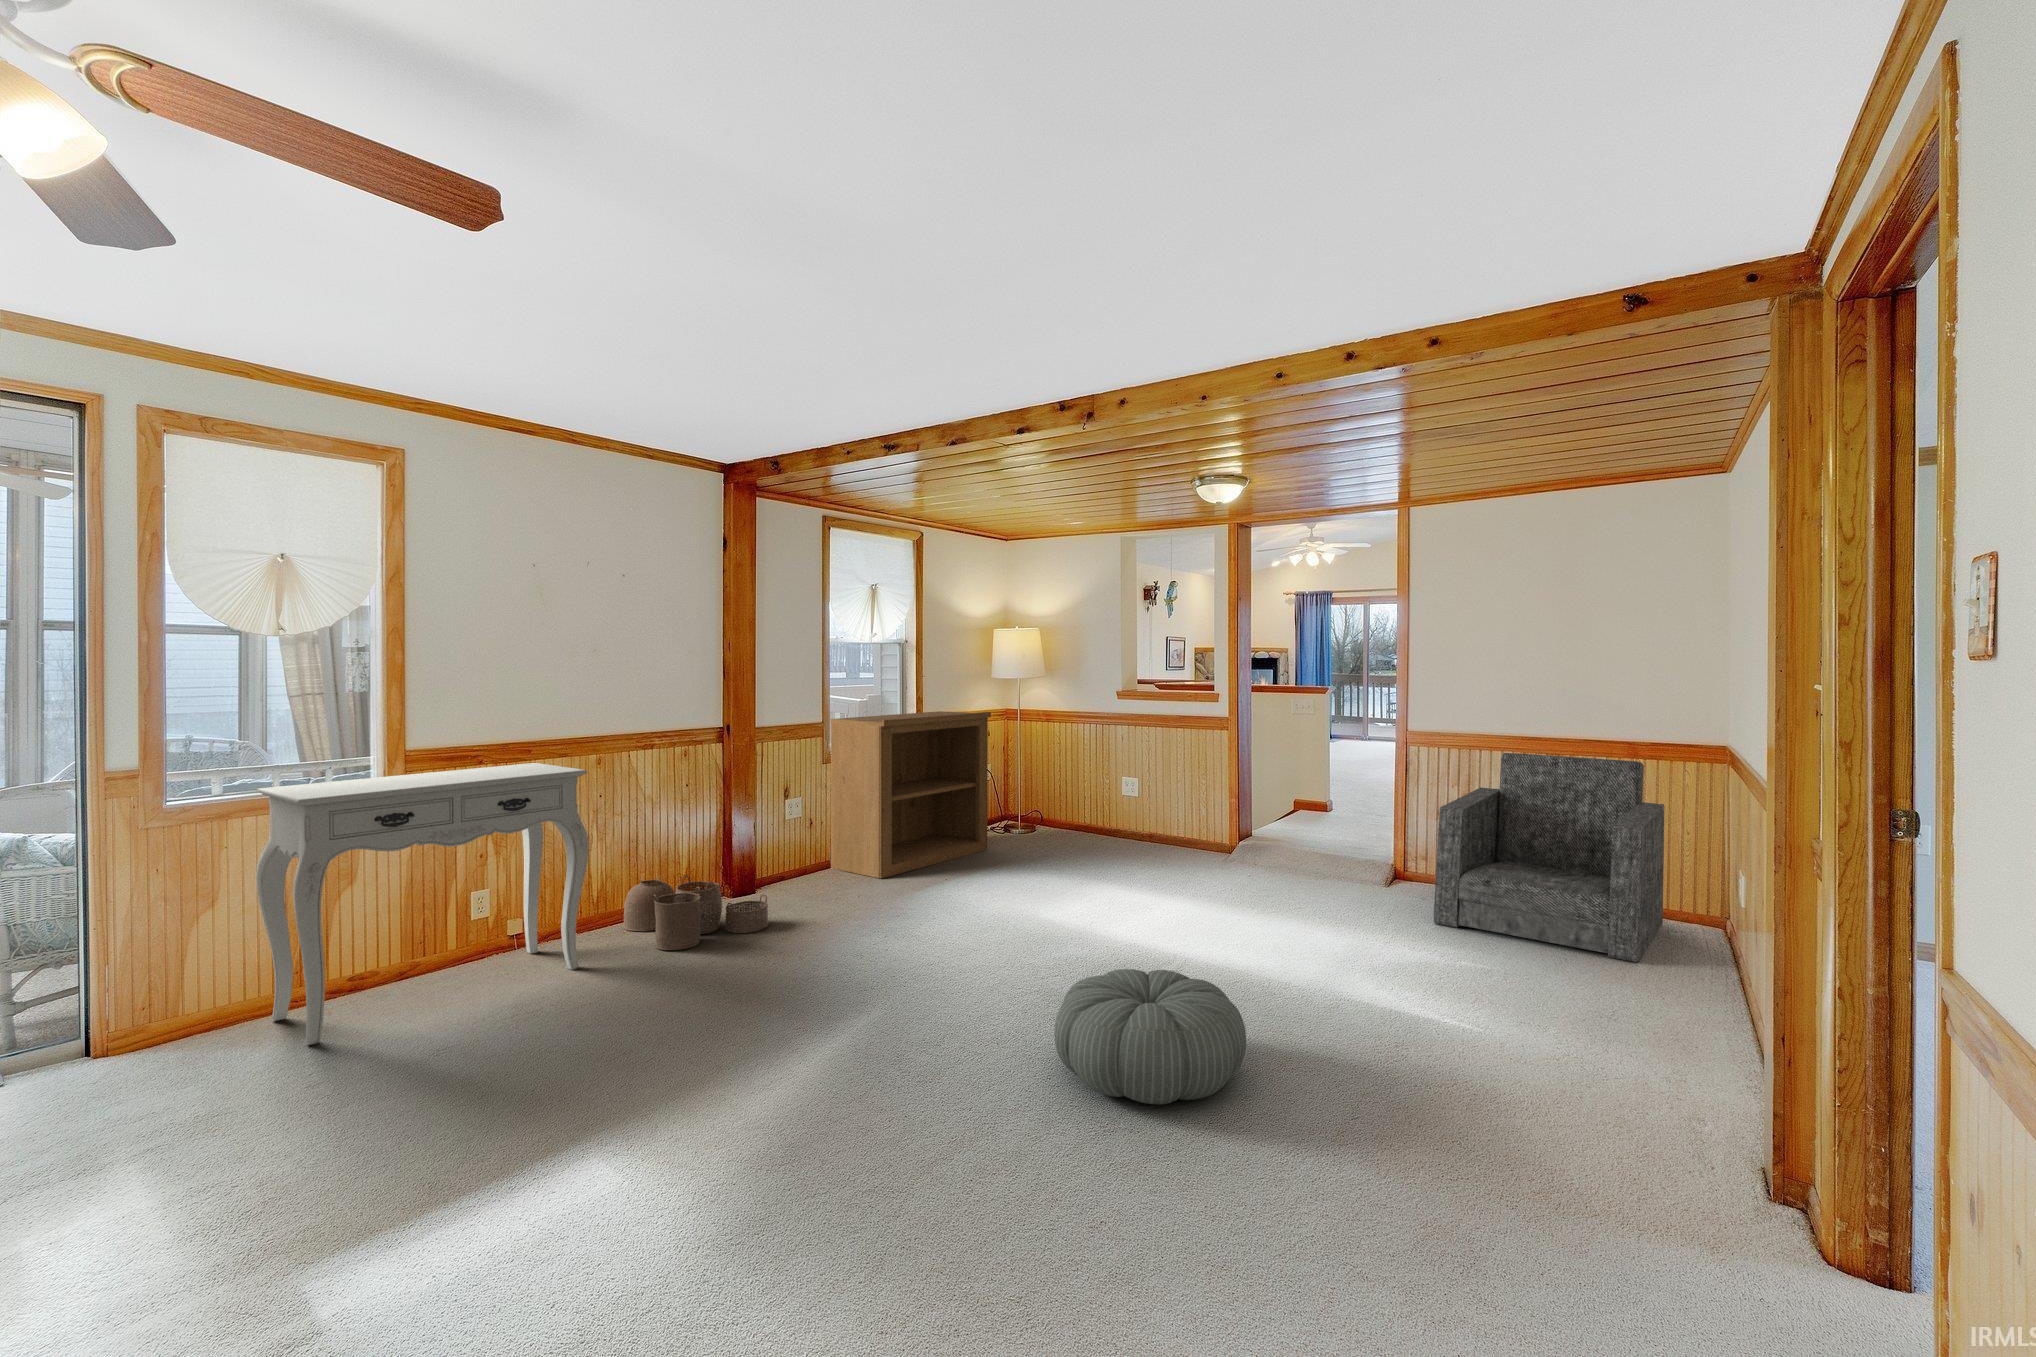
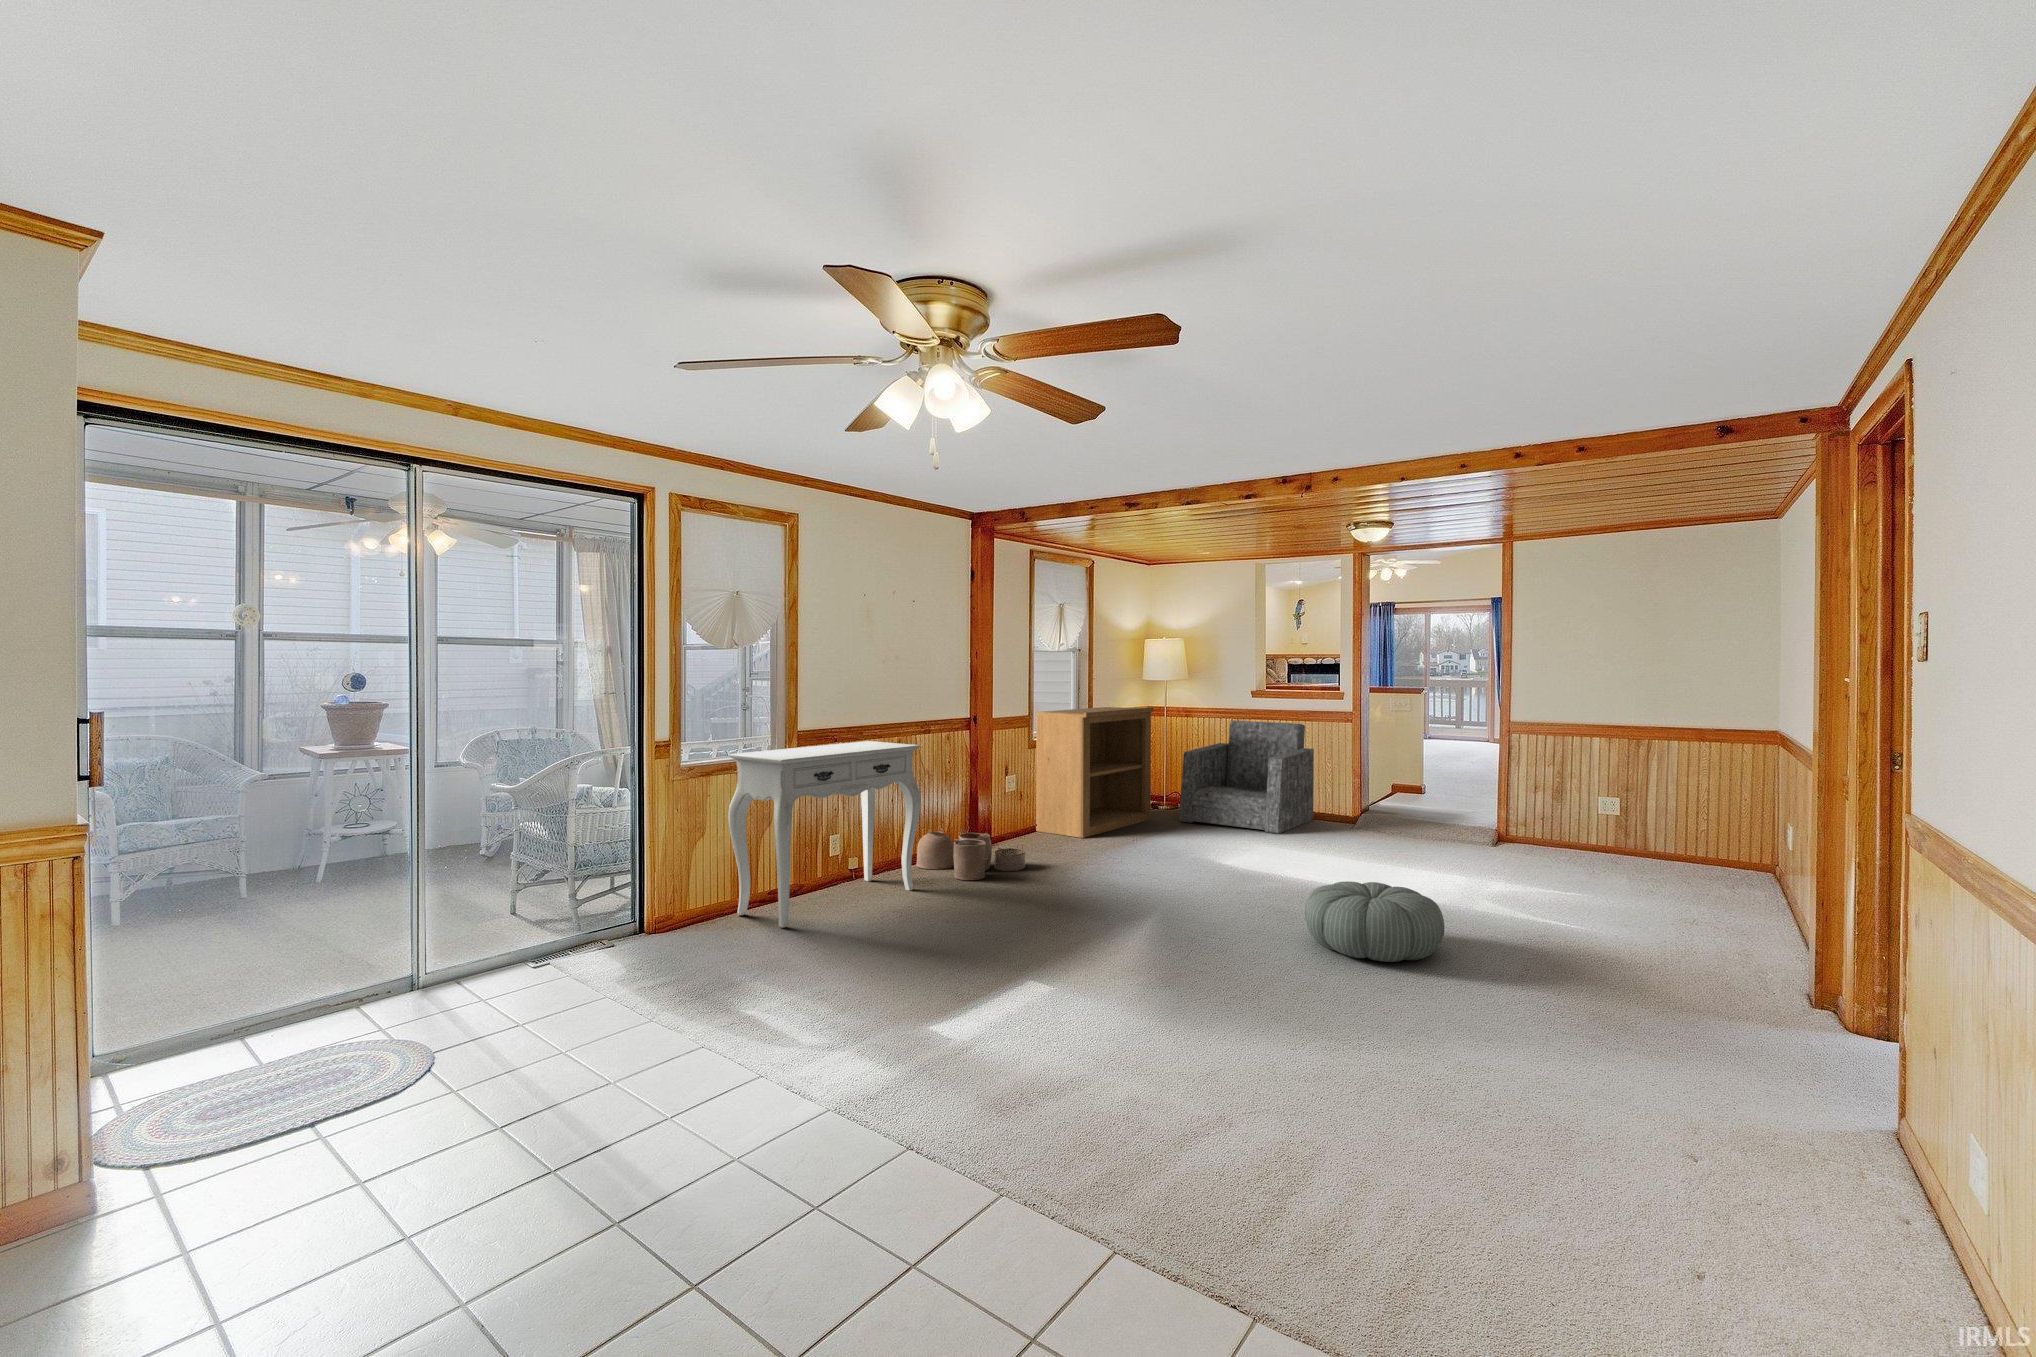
armchair: present [1434,753,1665,962] -> present [1180,721,1314,834]

